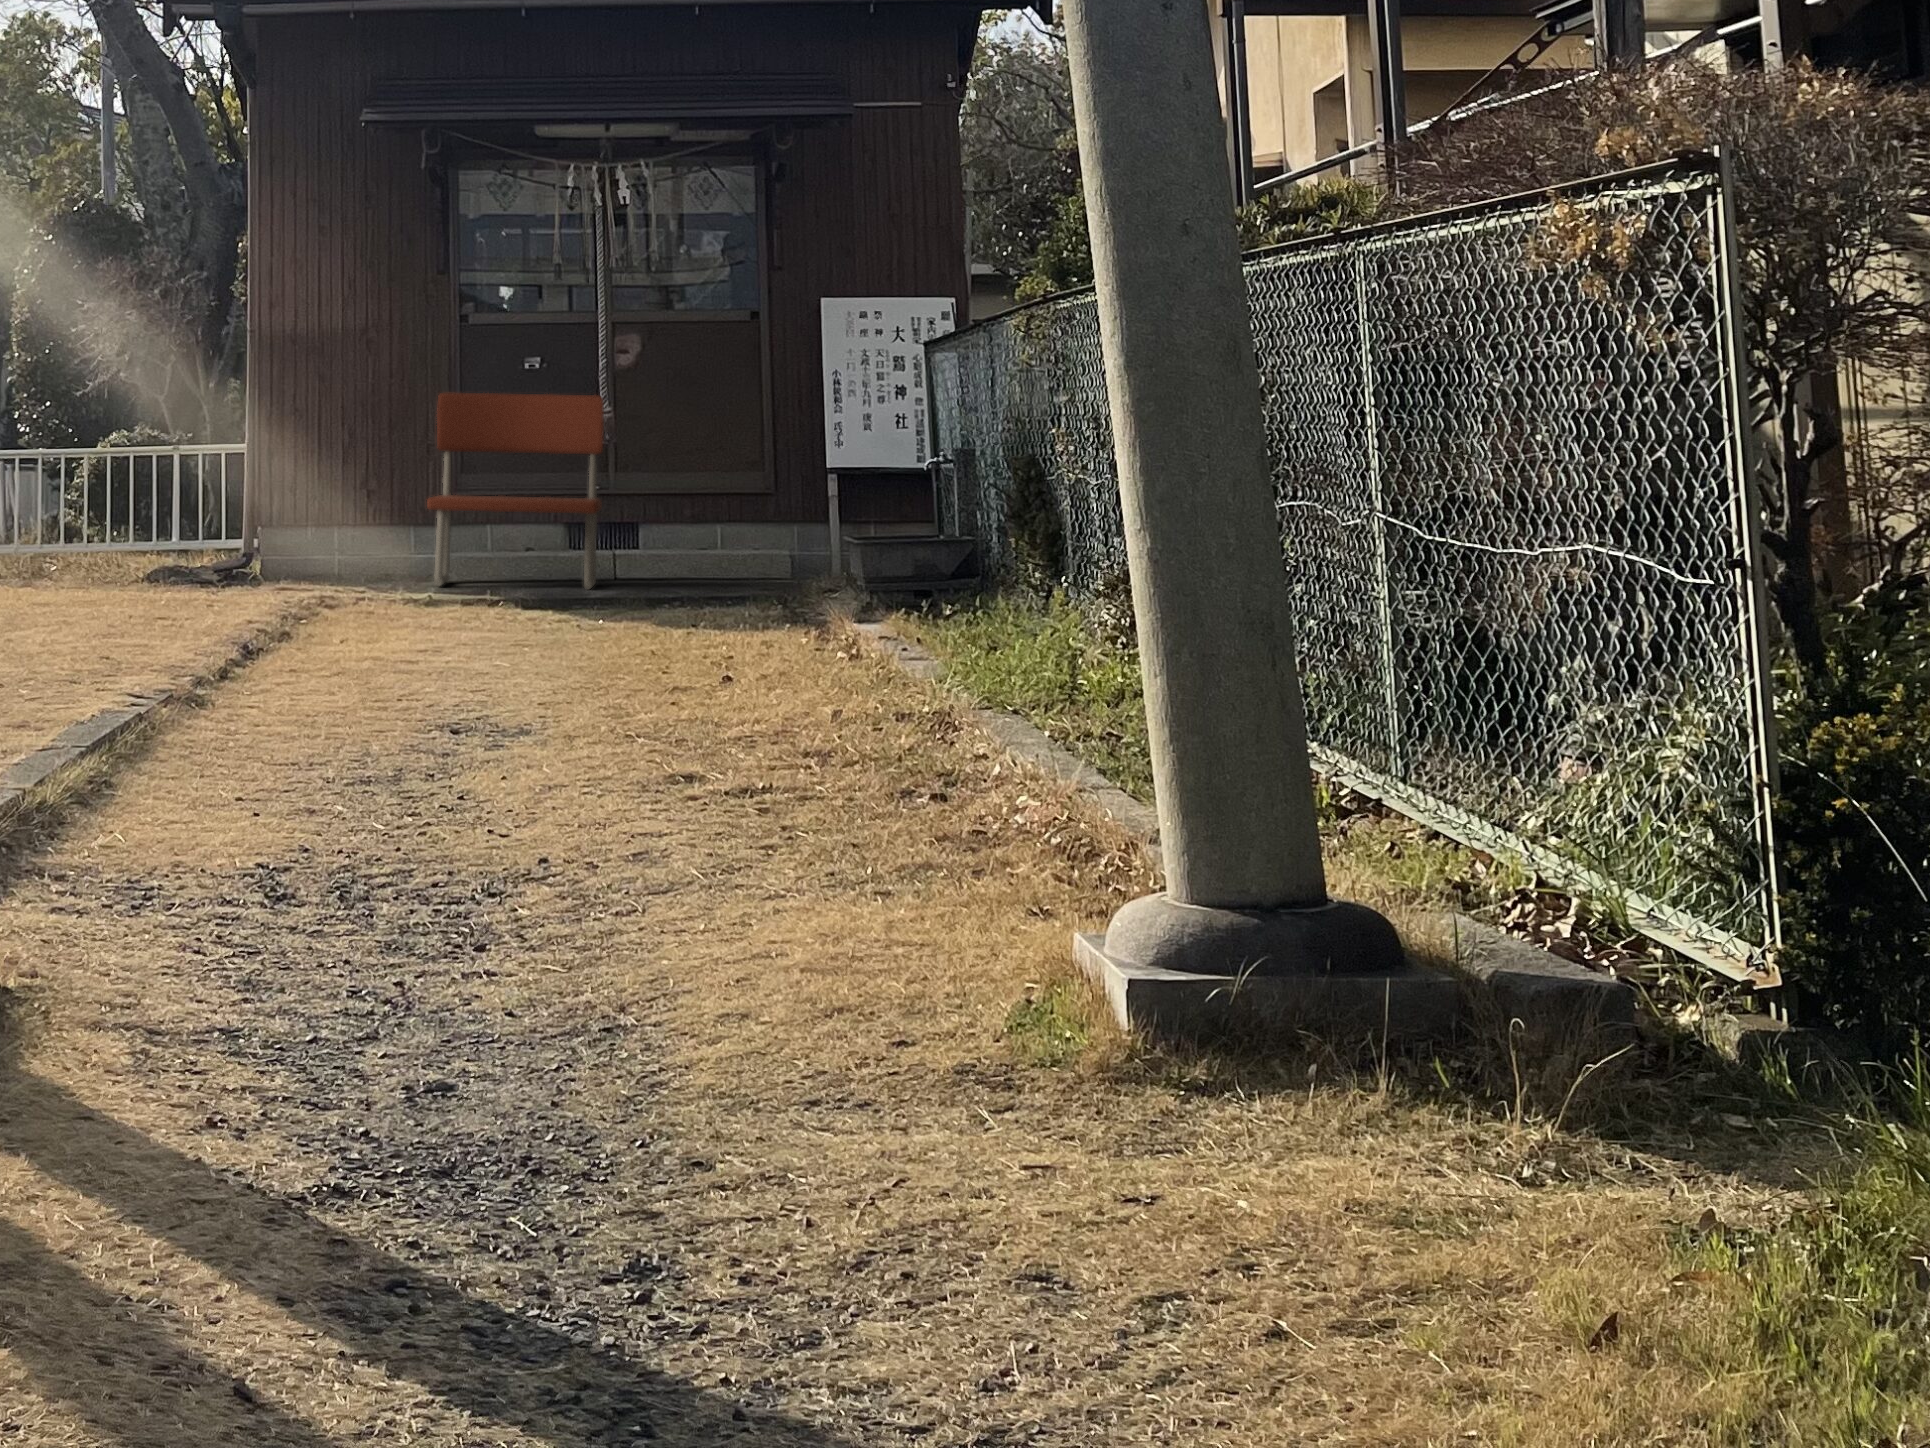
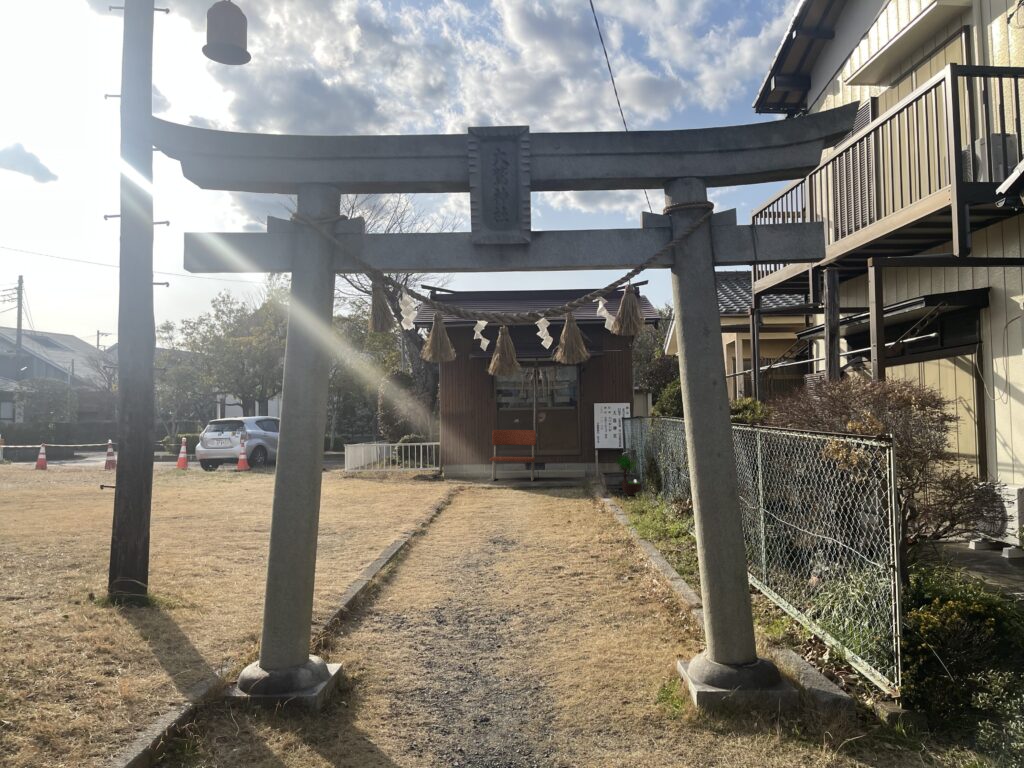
potted tree: none [902,459,1002,629] -> present [616,456,641,495]

